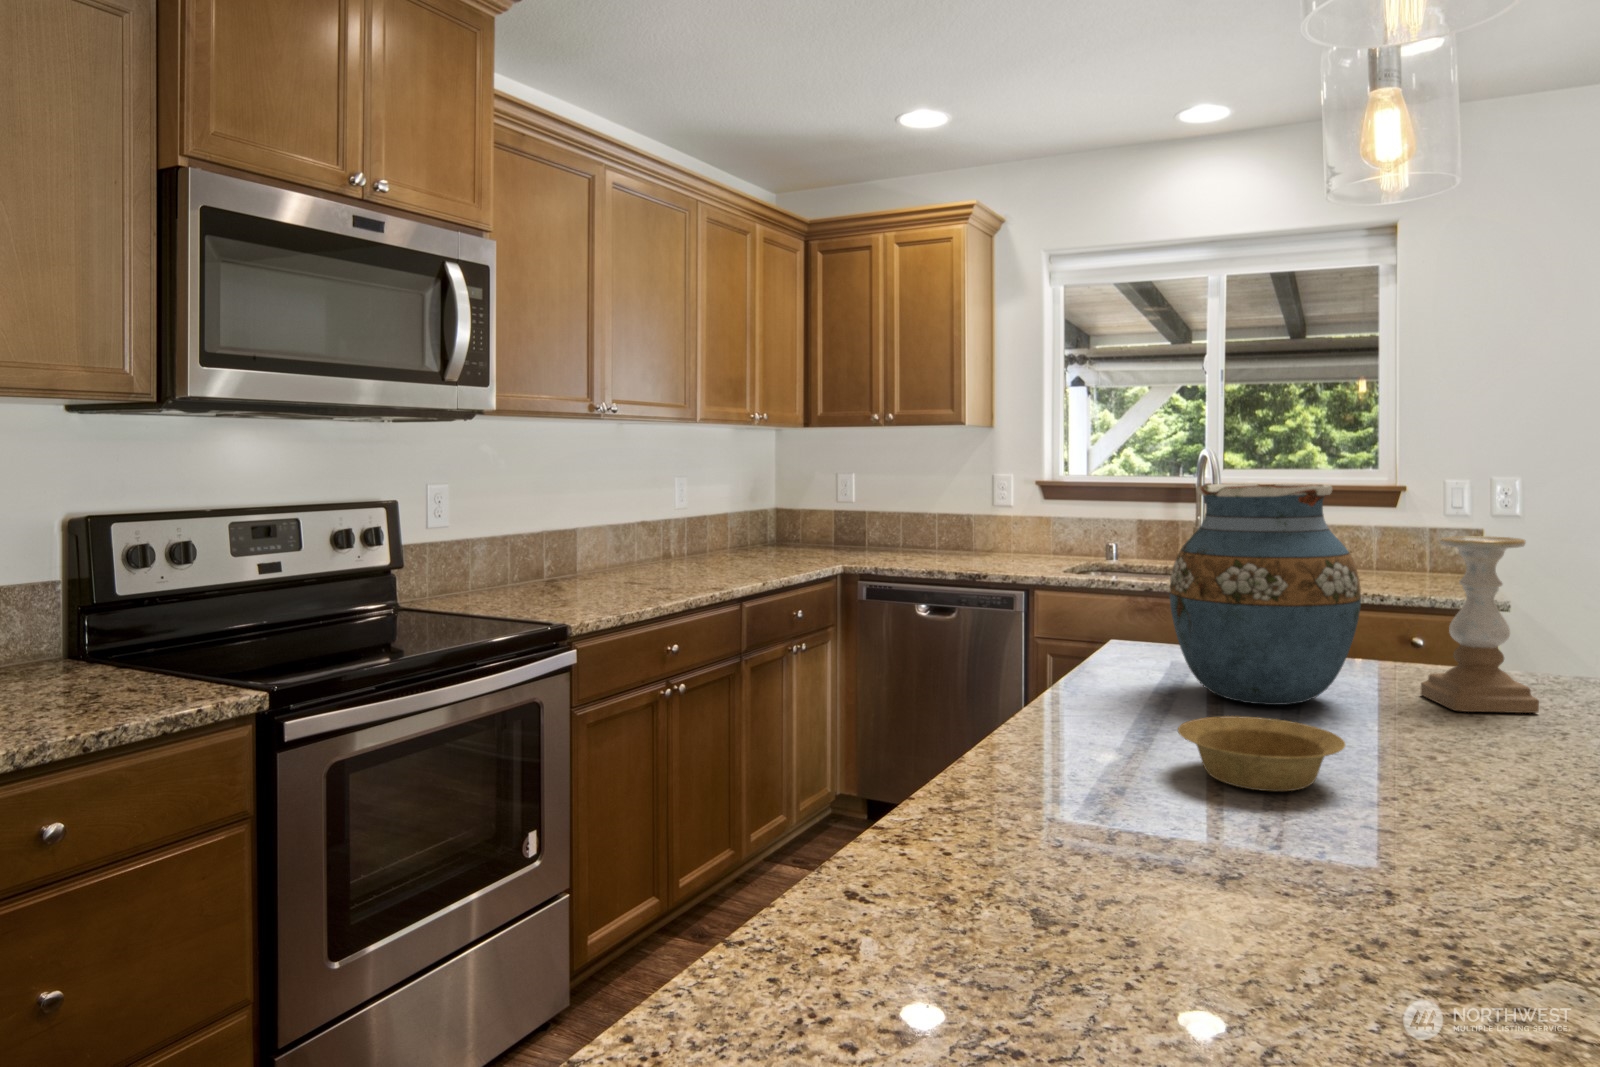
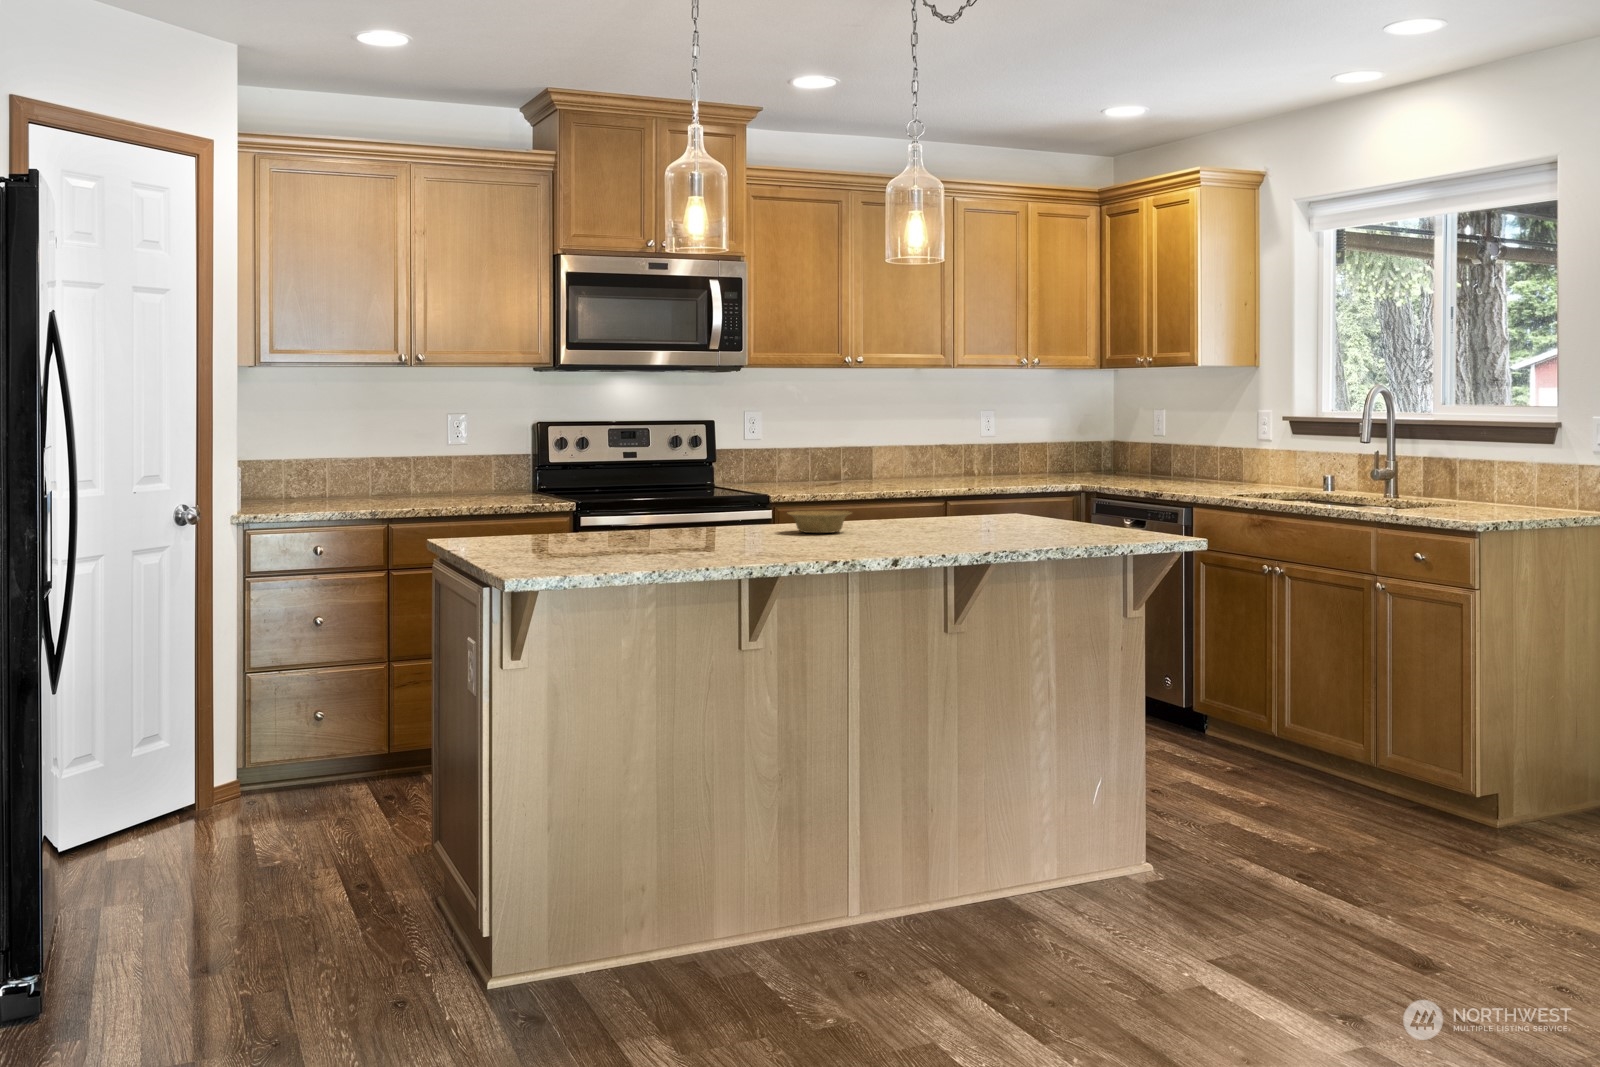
vase: present [1170,483,1361,705] -> none [904,407,998,525]
candle holder: present [1421,536,1539,713] -> none [1009,438,1067,533]

